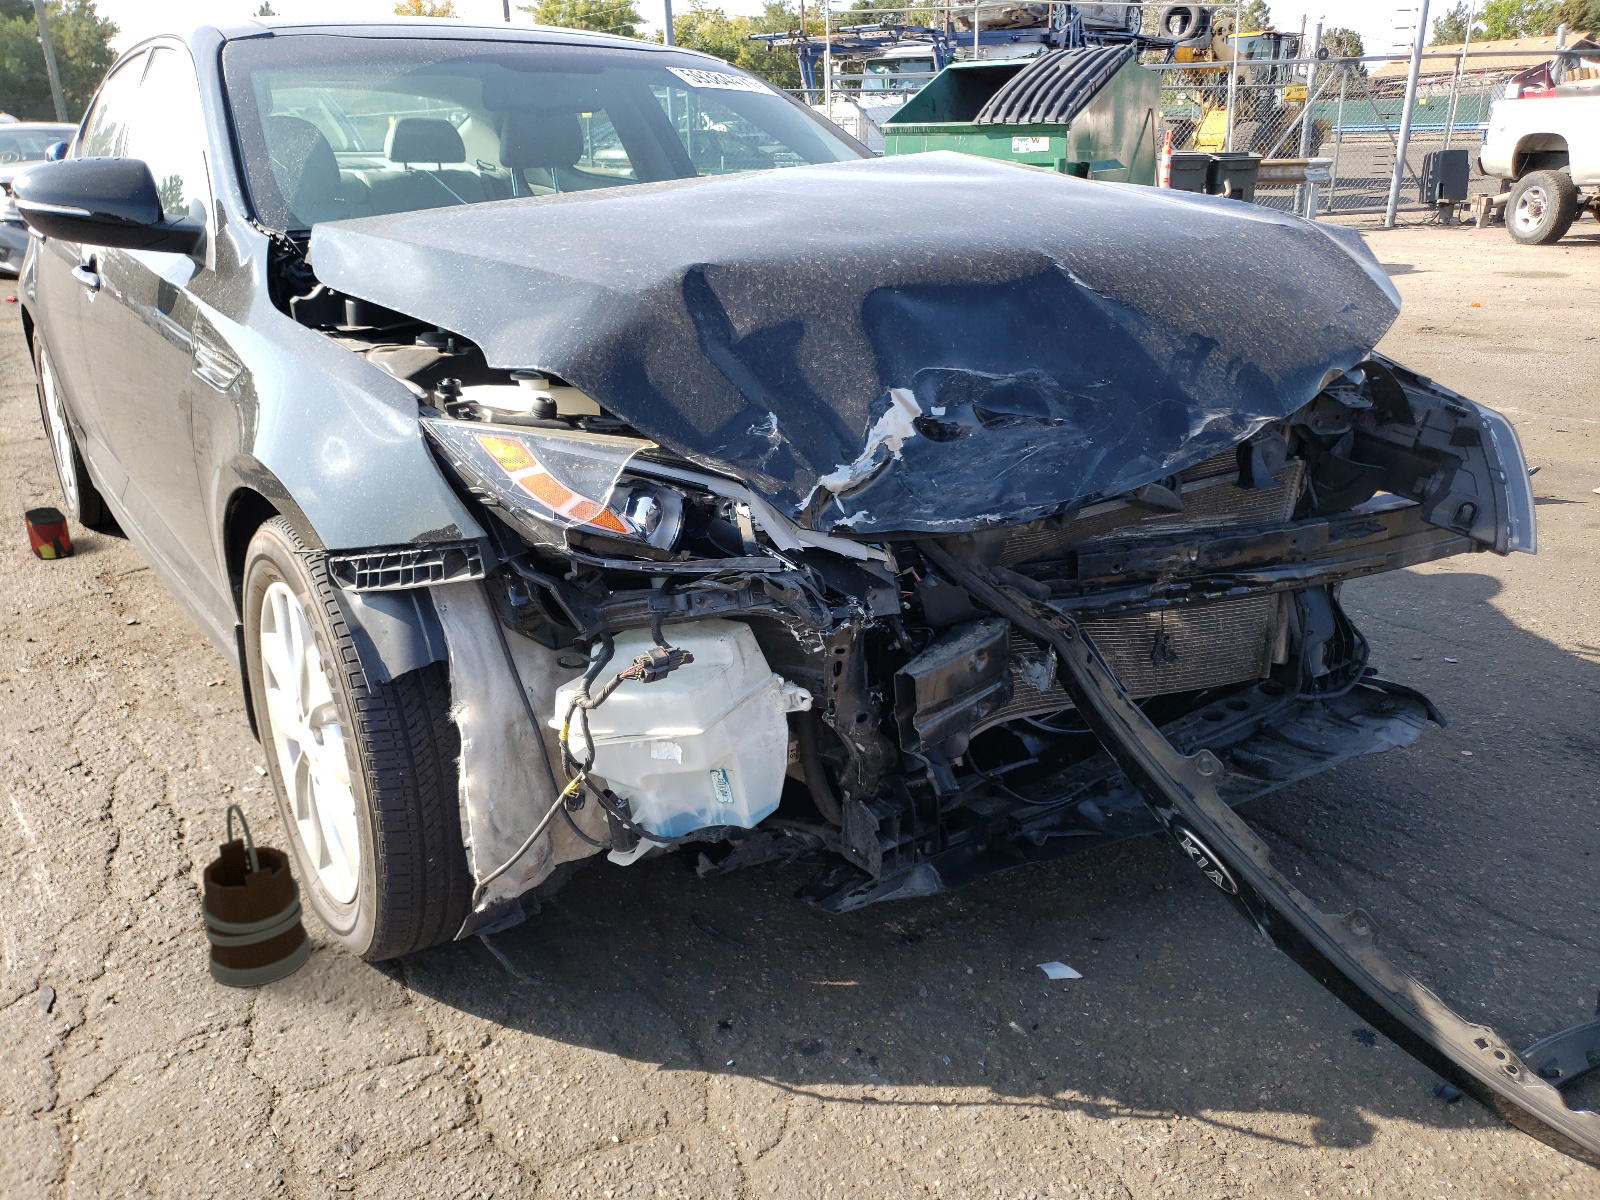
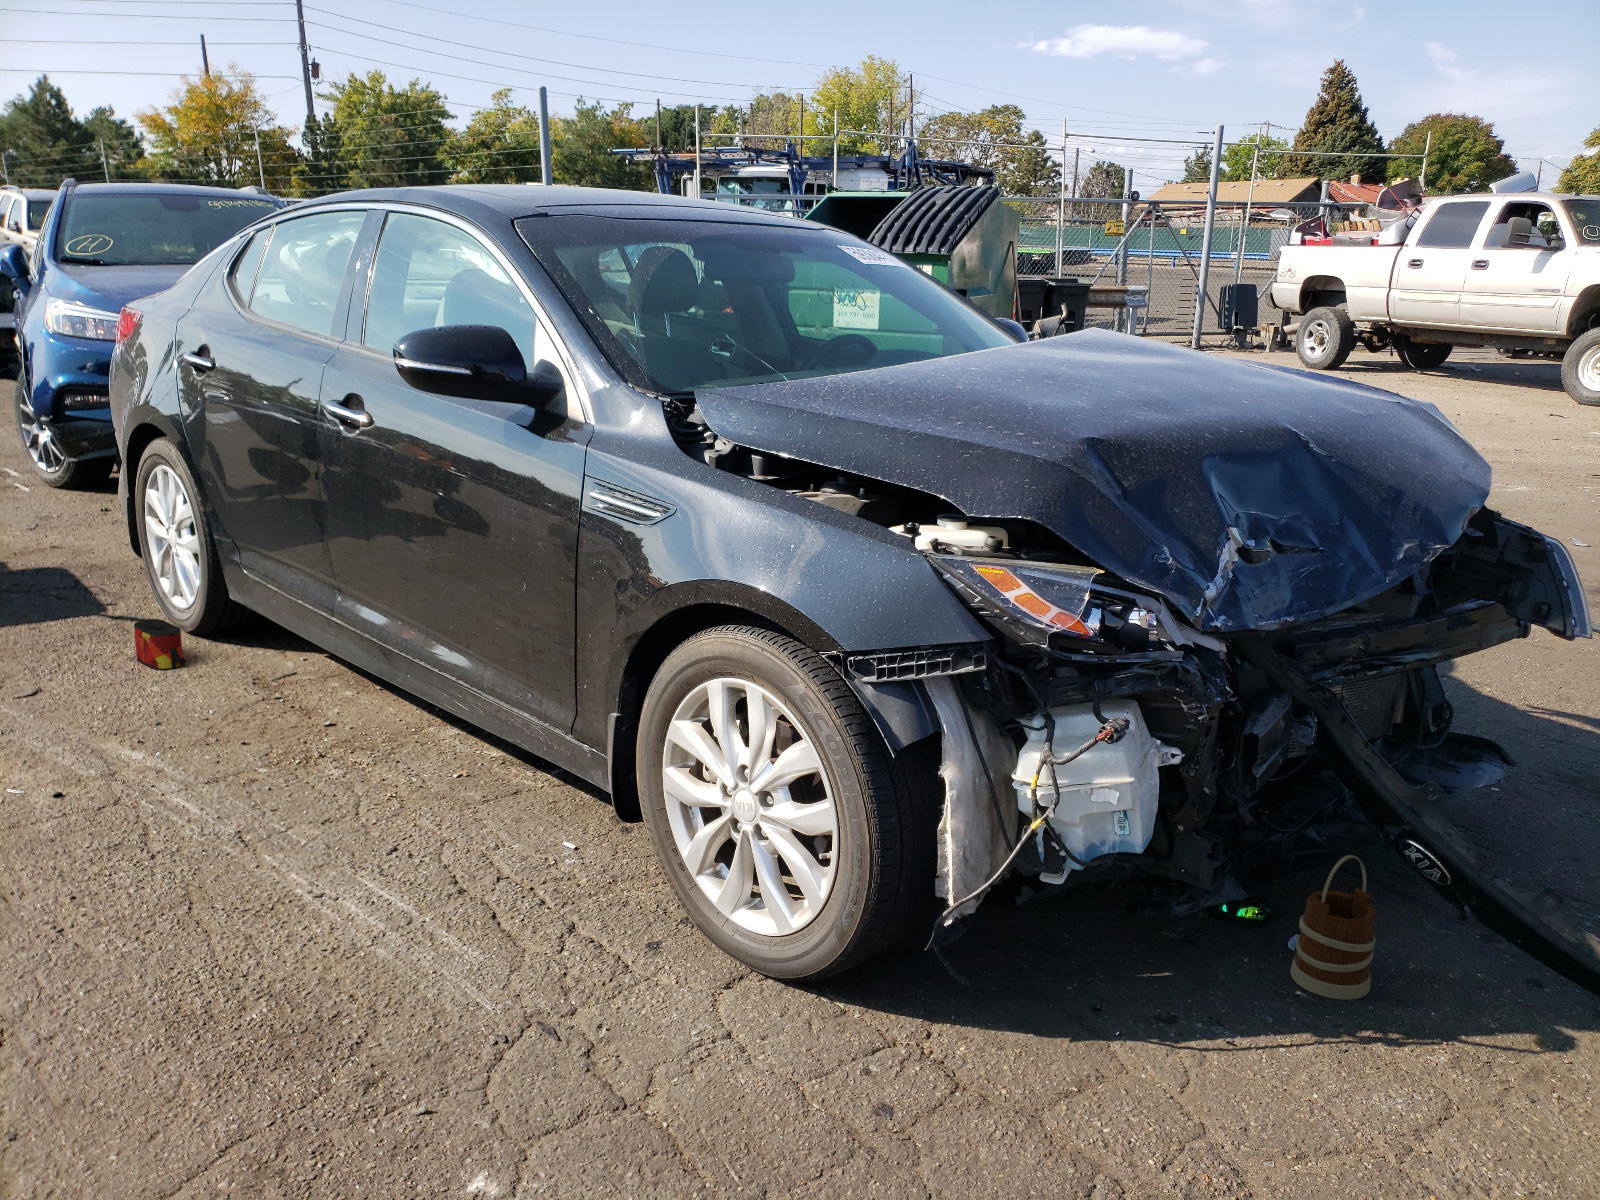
wooden bucket: present [201,804,312,987] -> present [1290,855,1376,1000]

